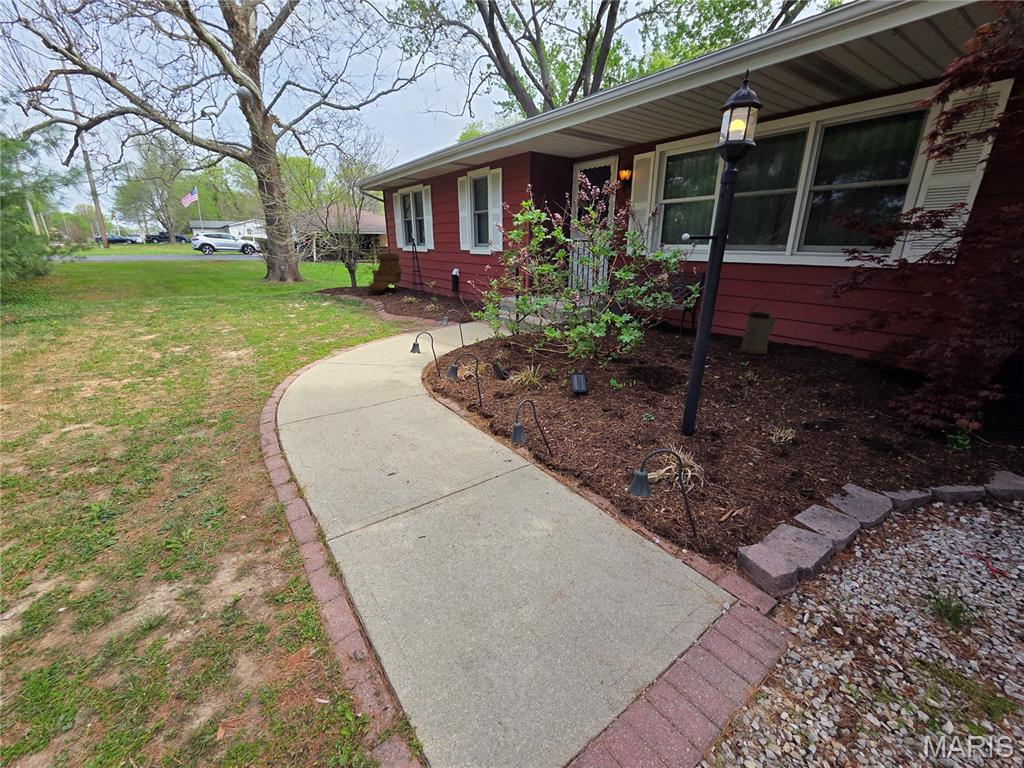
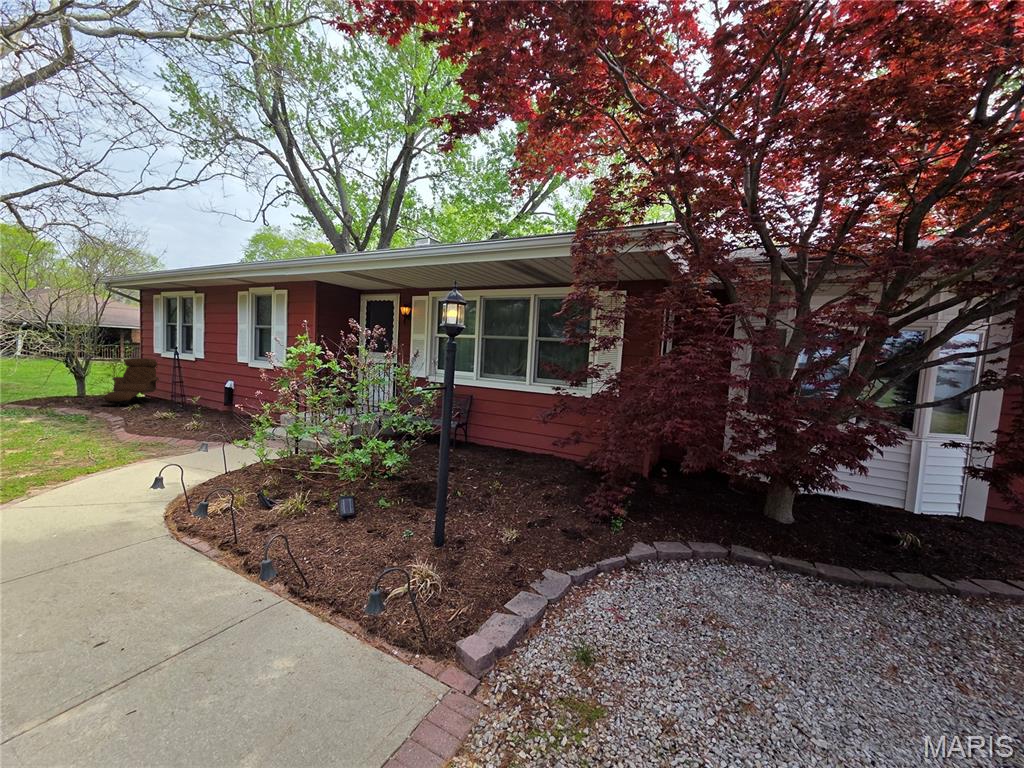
watering can: present [740,304,776,354] -> none [496,422,524,462]

